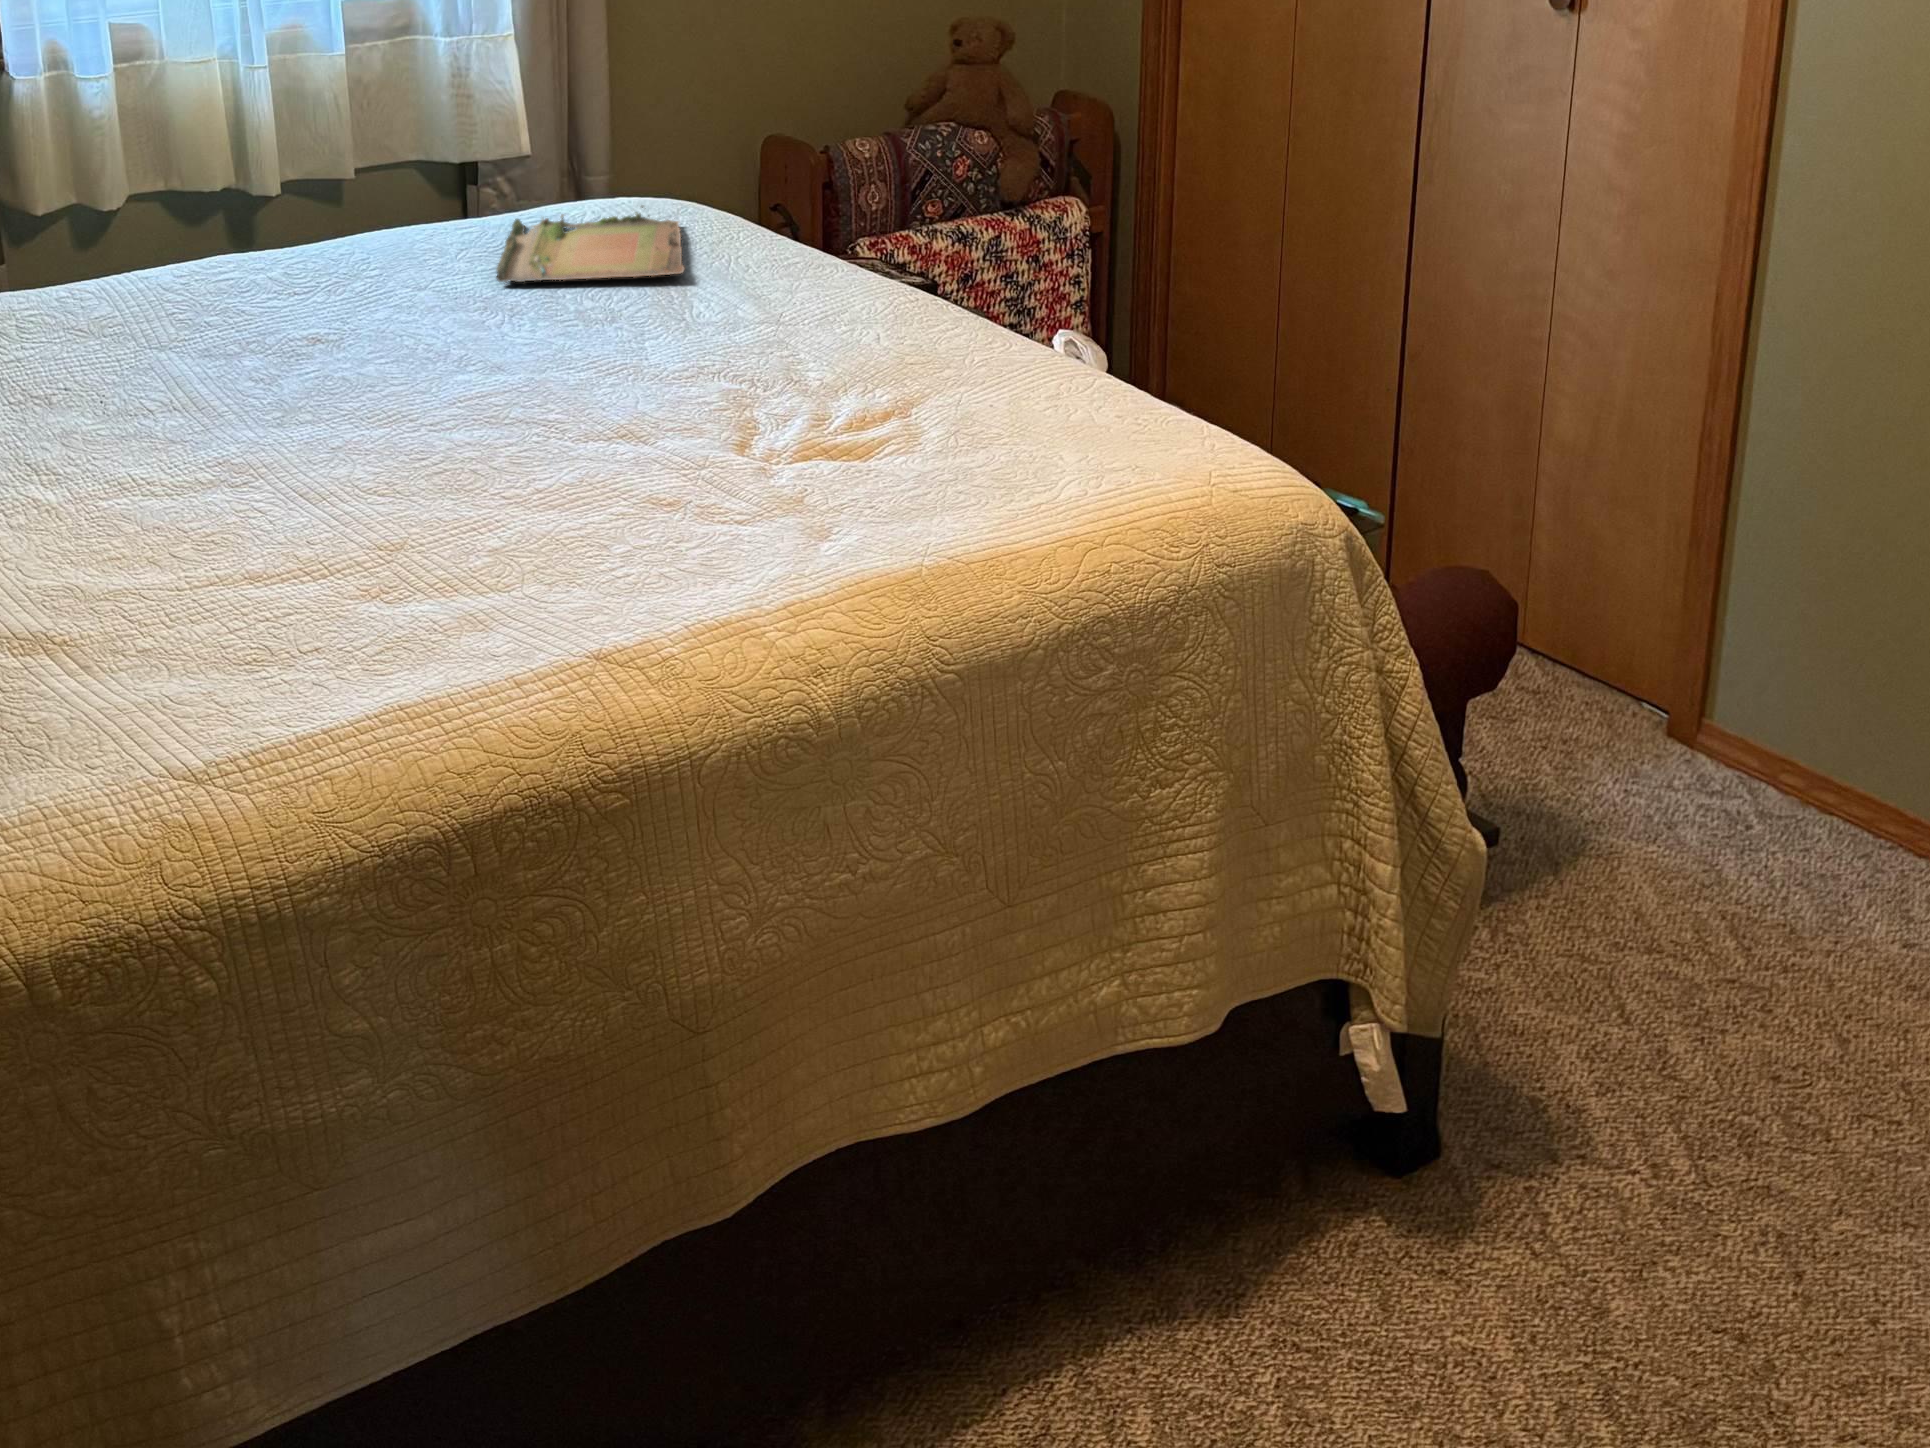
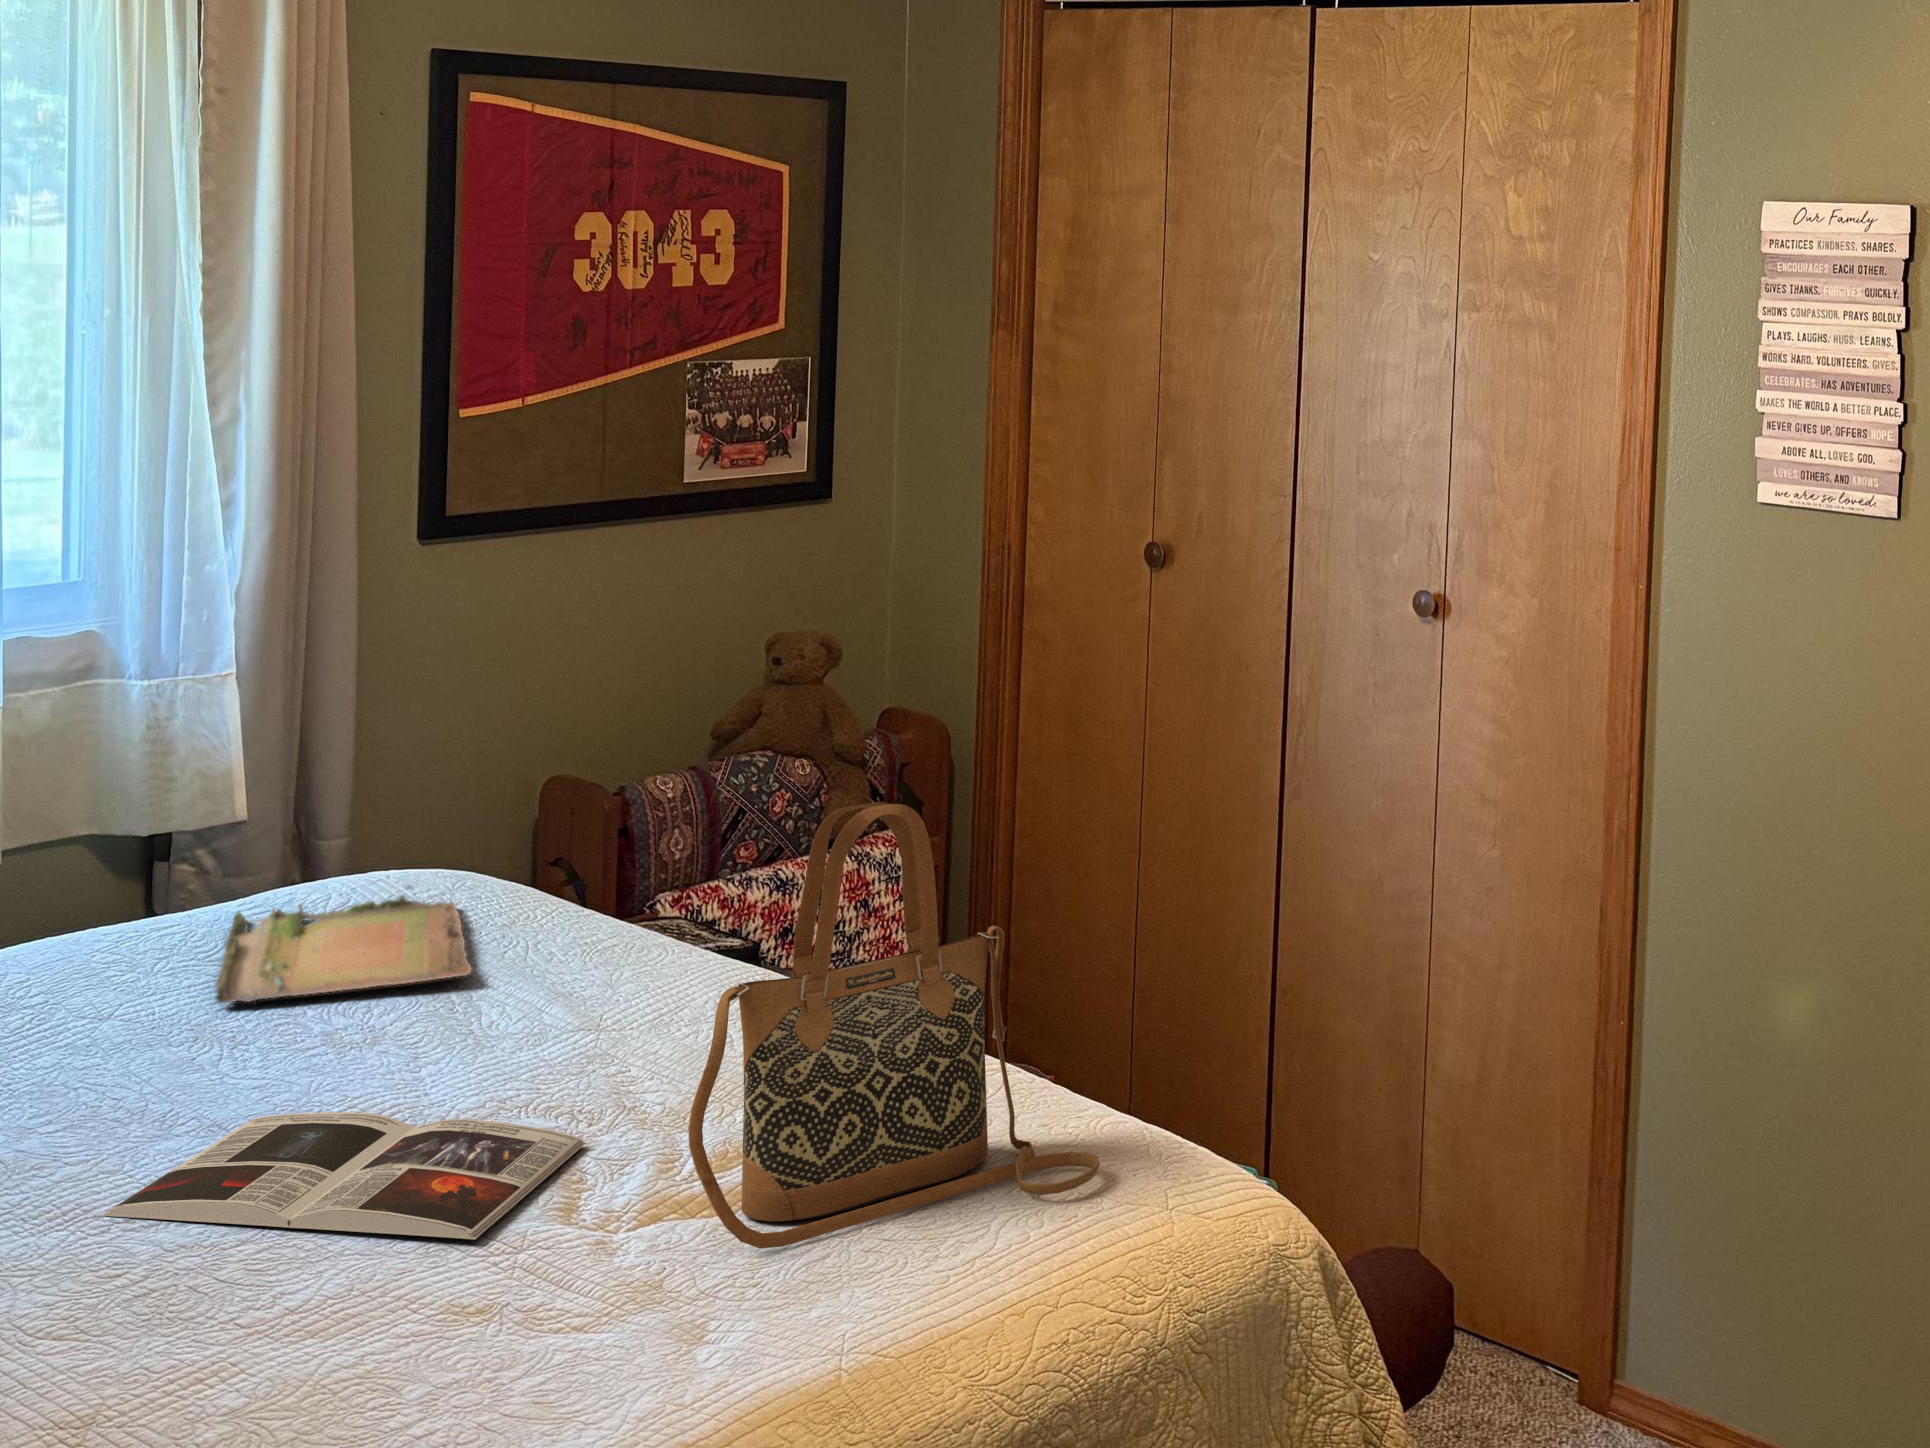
handbag: none [821,134,1165,485] -> present [688,802,1100,1248]
magazine: none [411,361,756,457] -> present [104,1112,585,1239]

